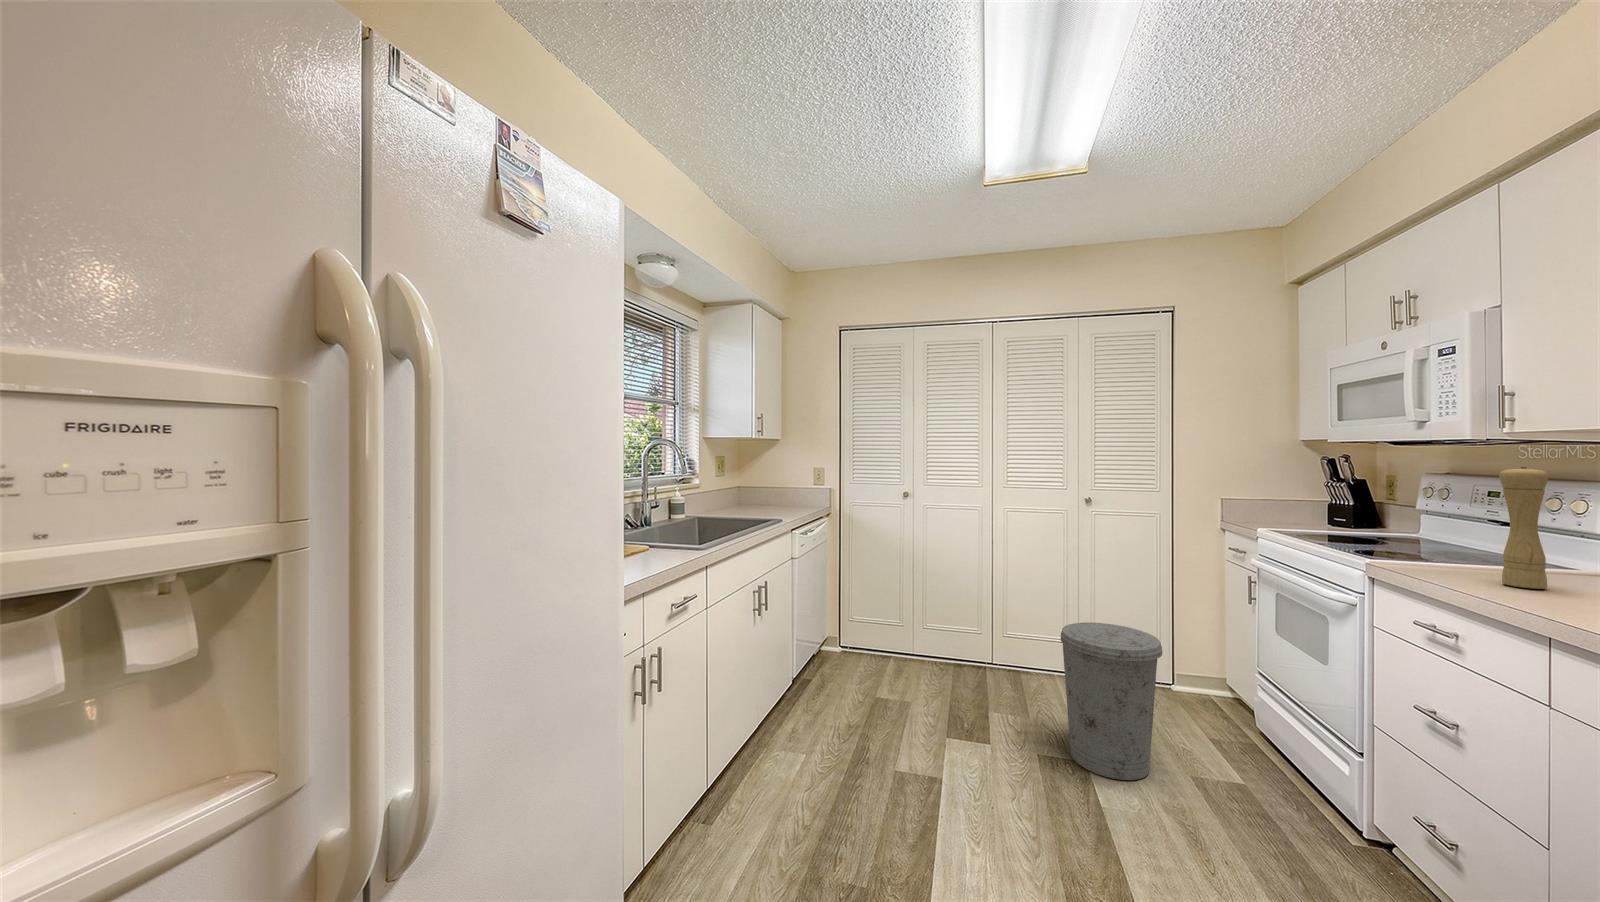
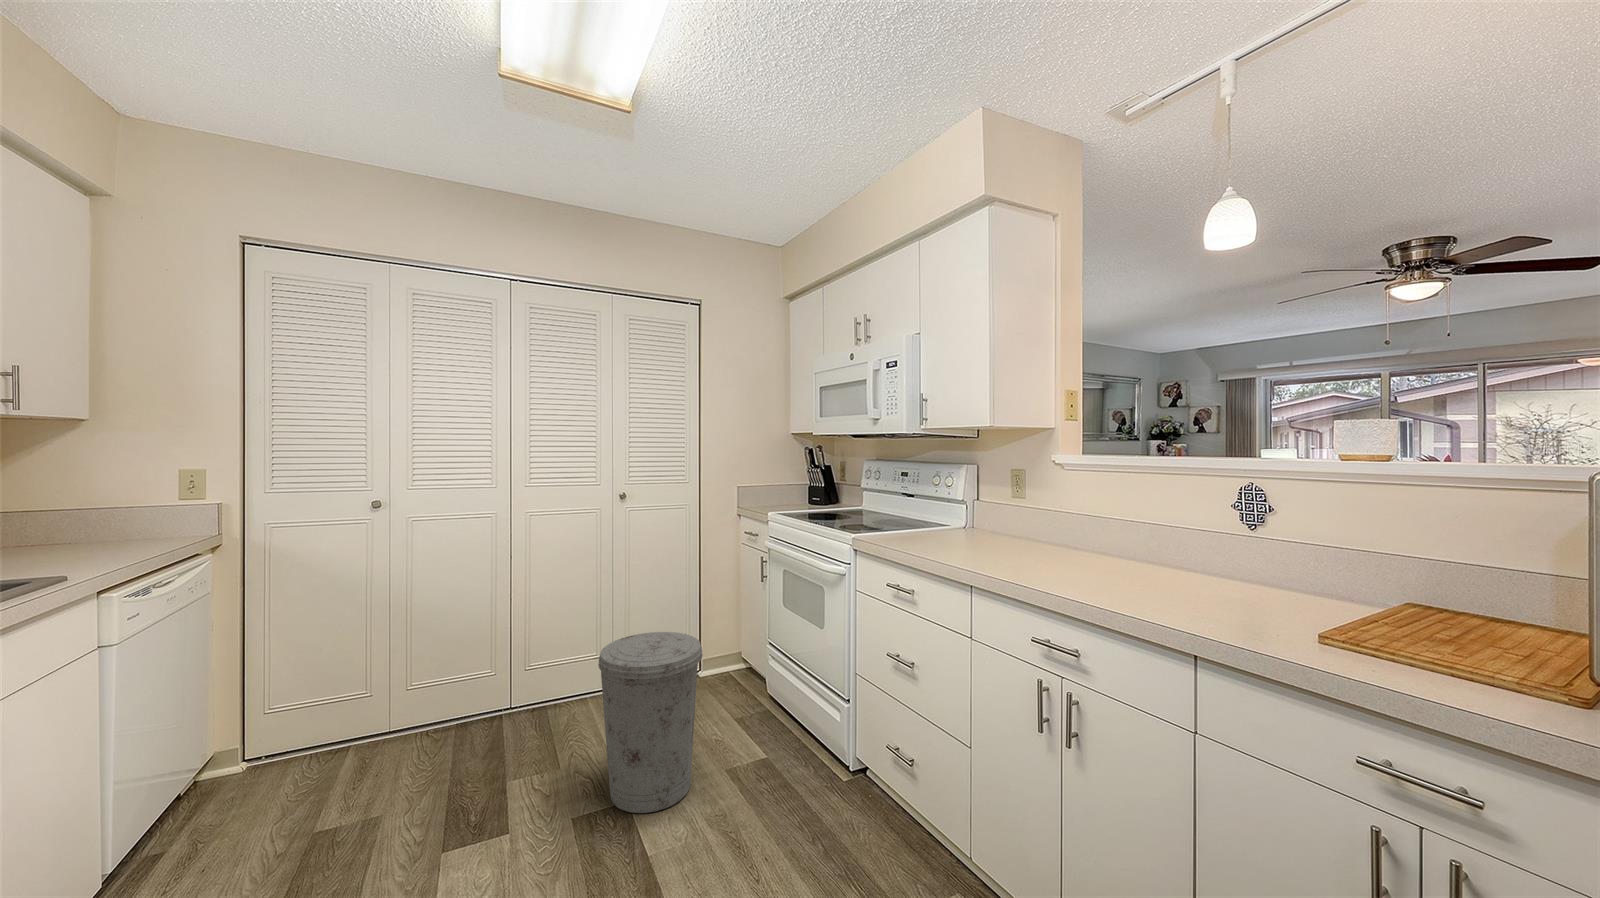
pepper mill: present [1499,467,1548,589] -> none [931,453,954,545]

